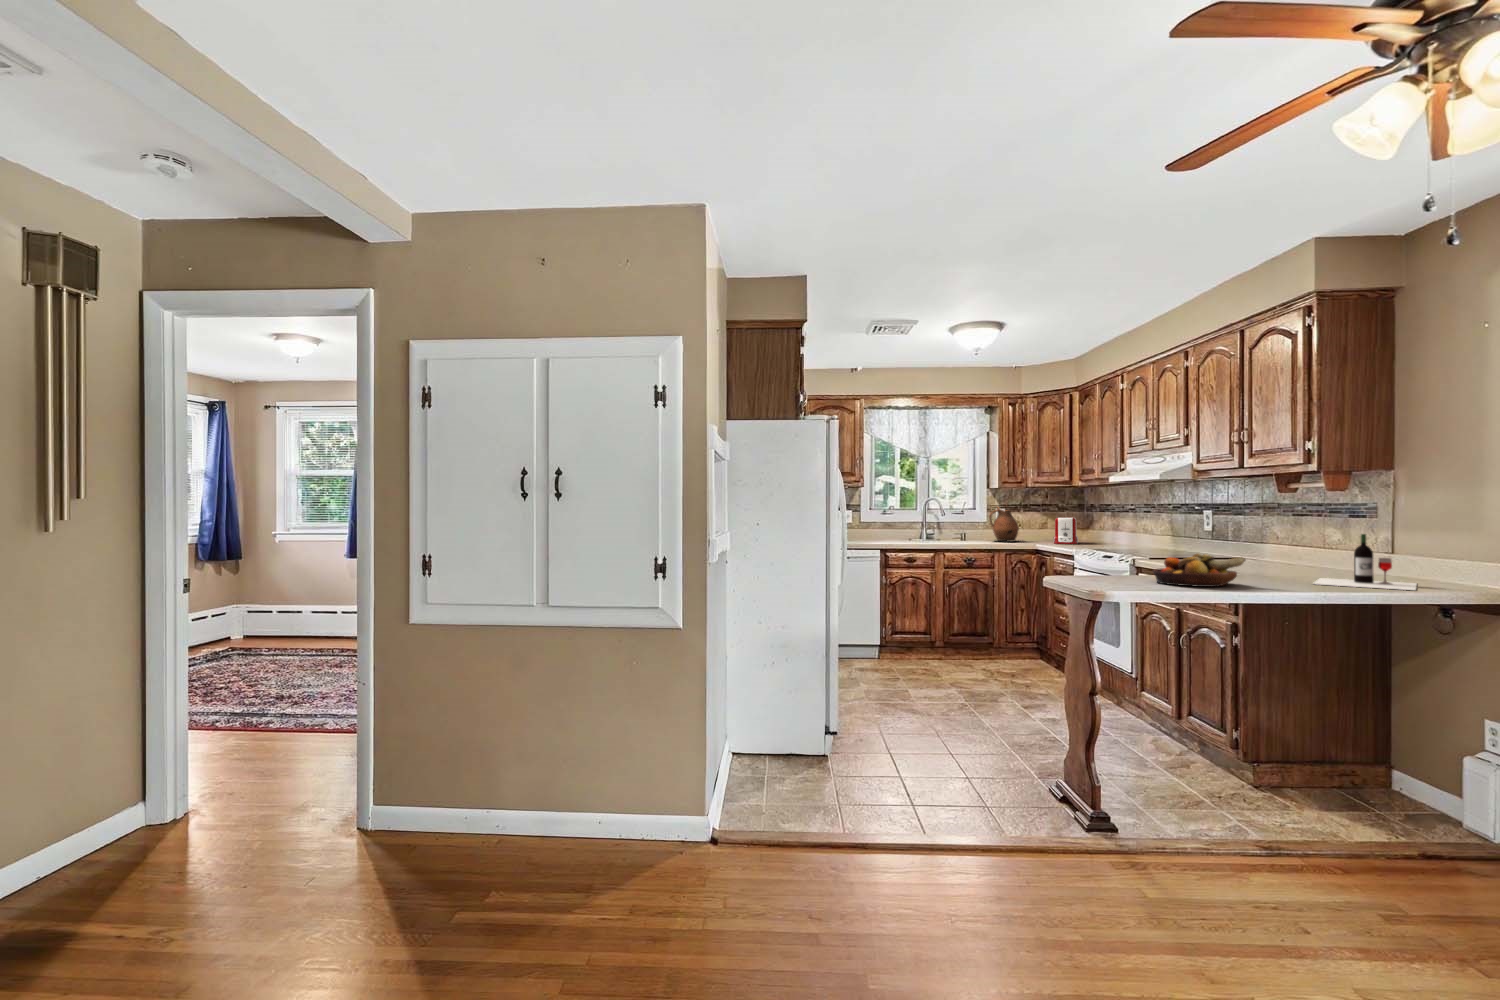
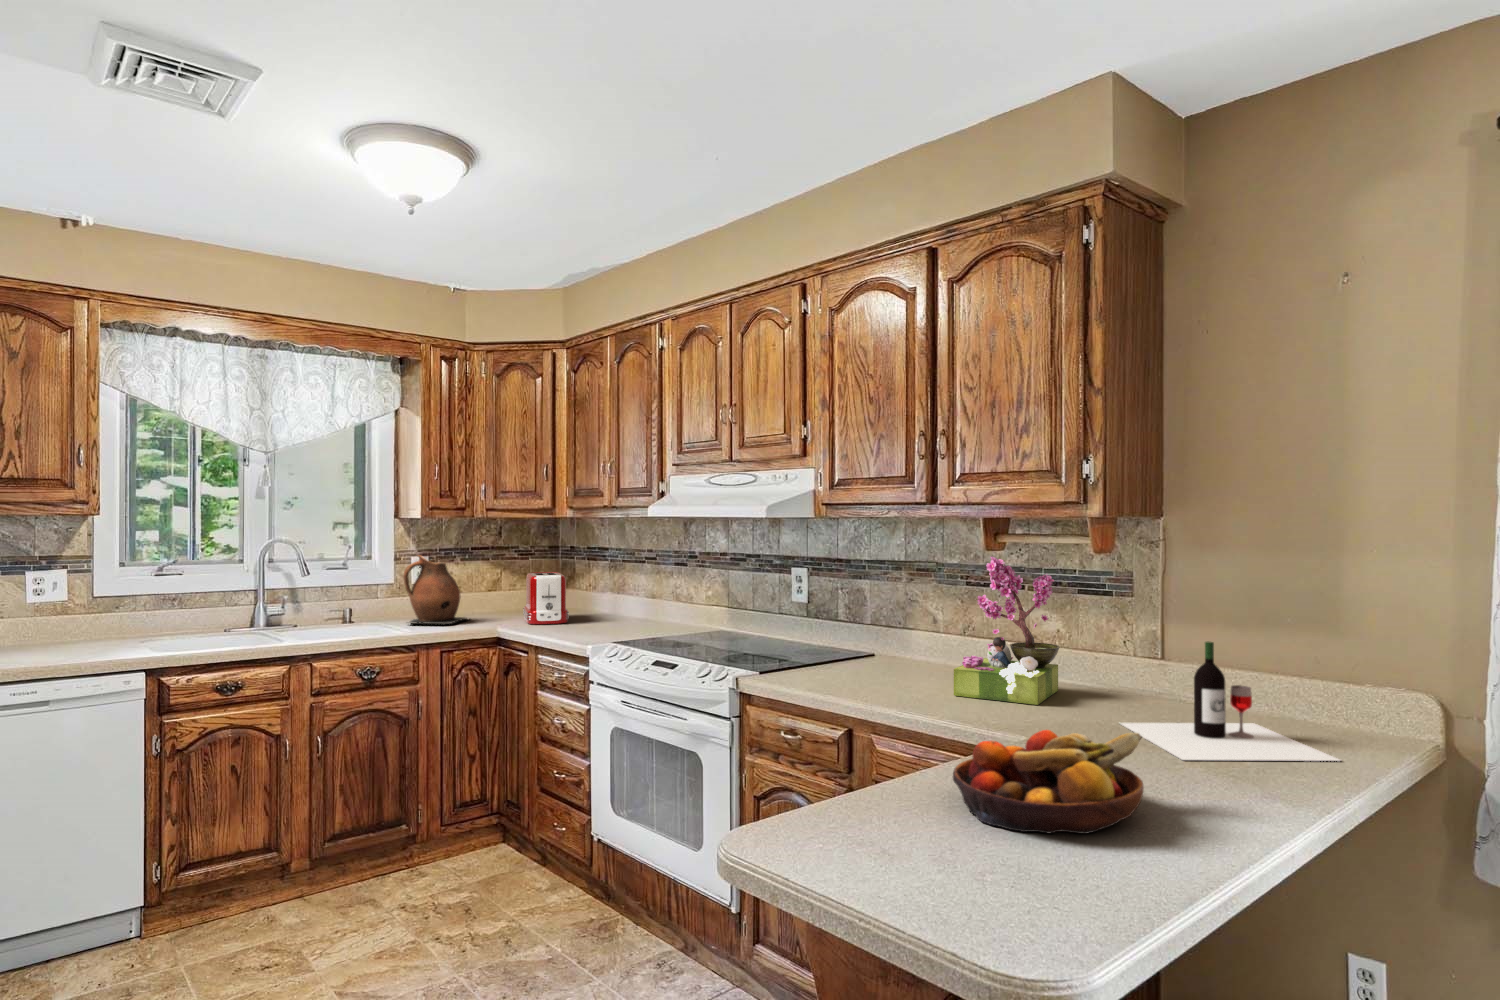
flower arrangement: none [1247,496,1325,573] -> present [954,556,1060,705]

